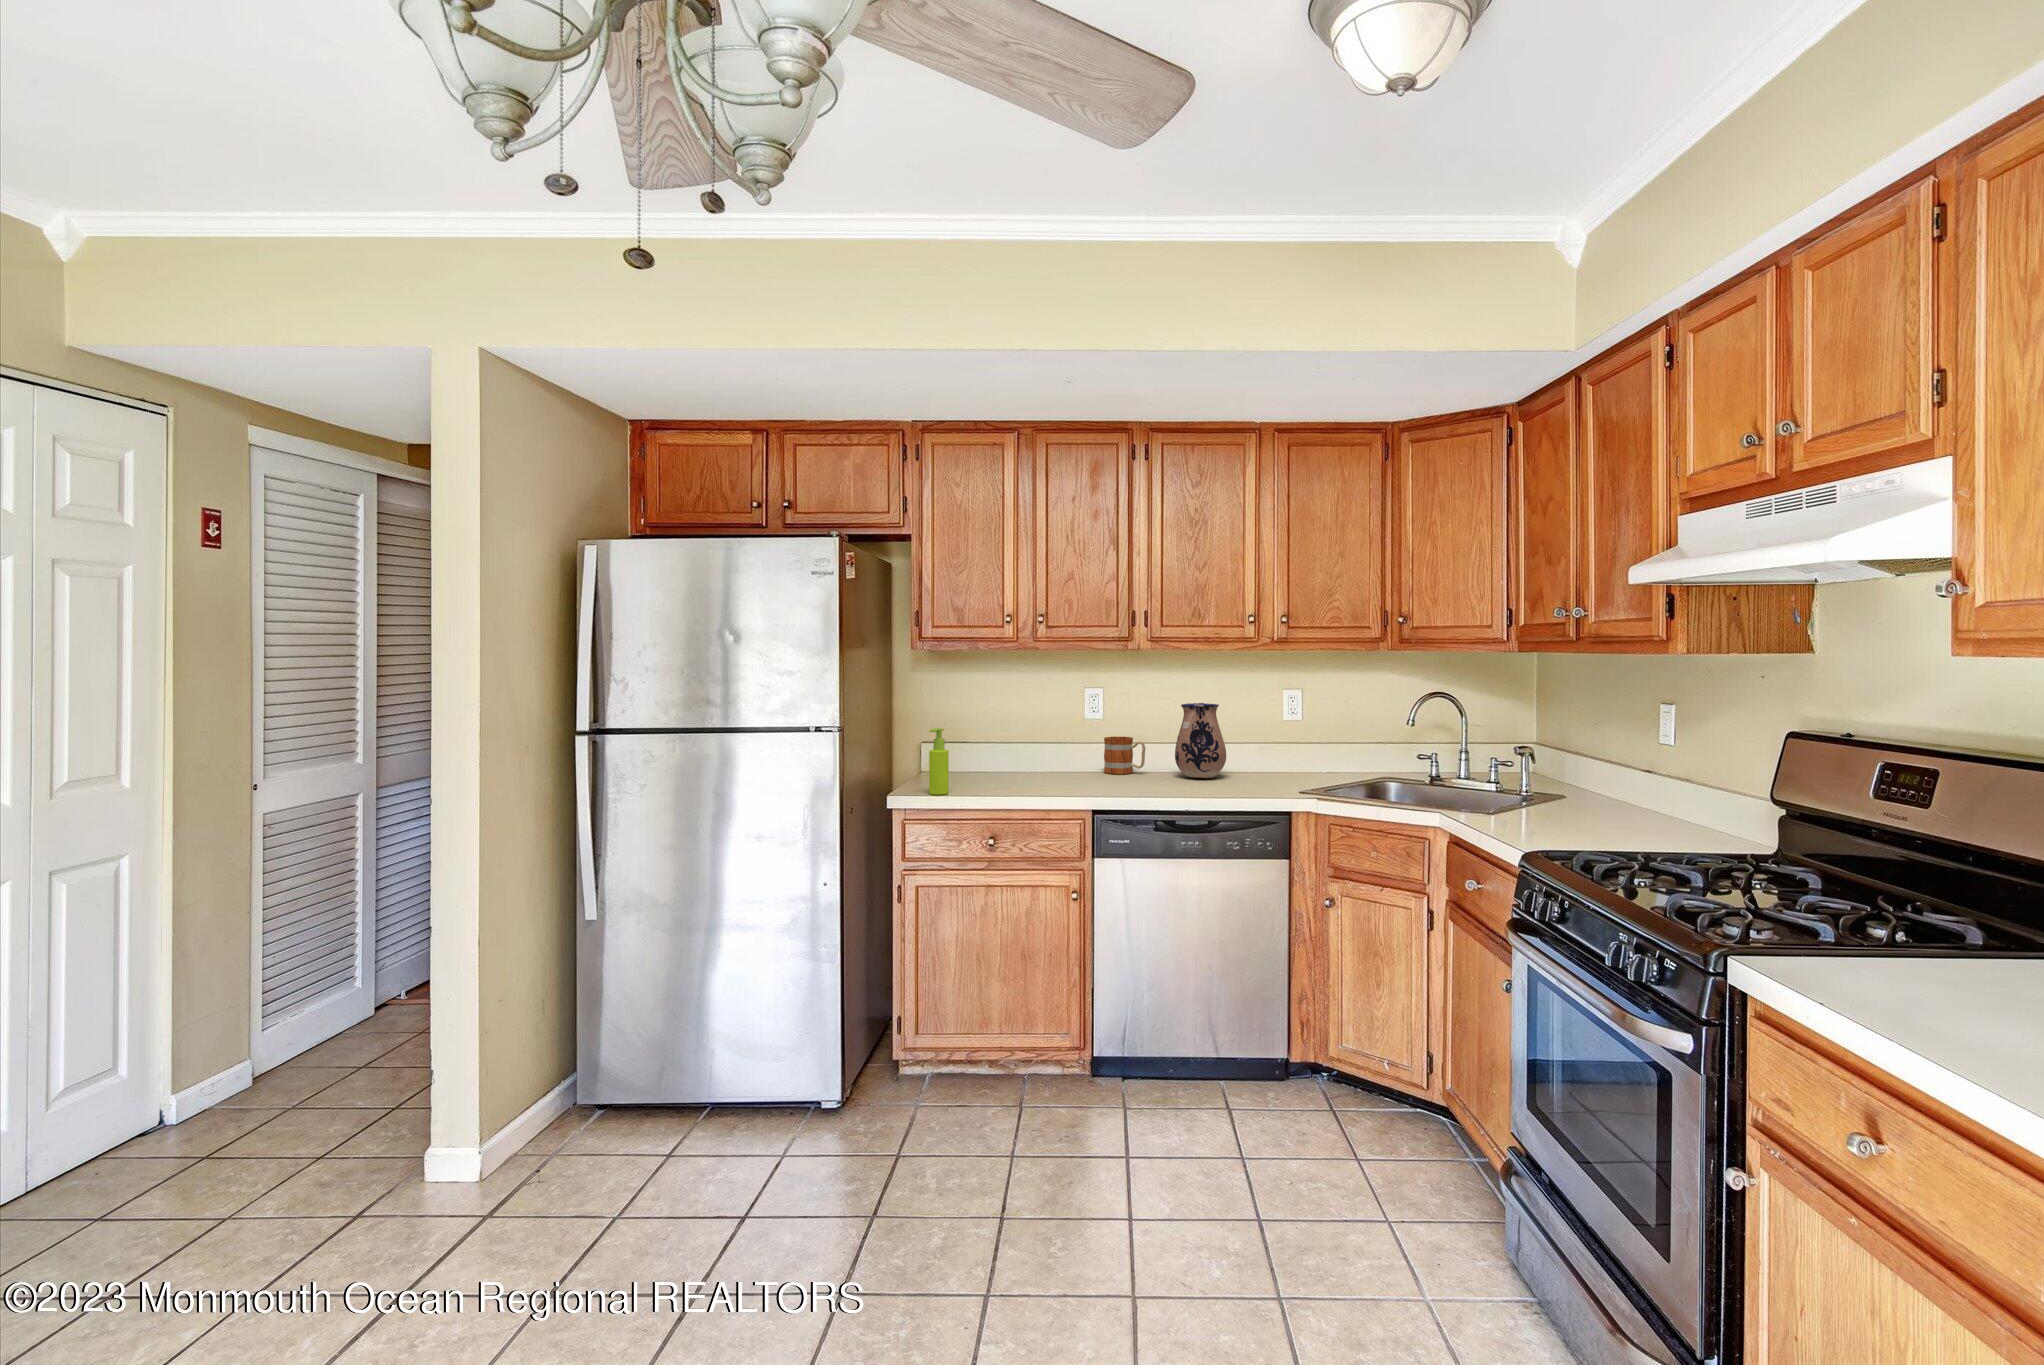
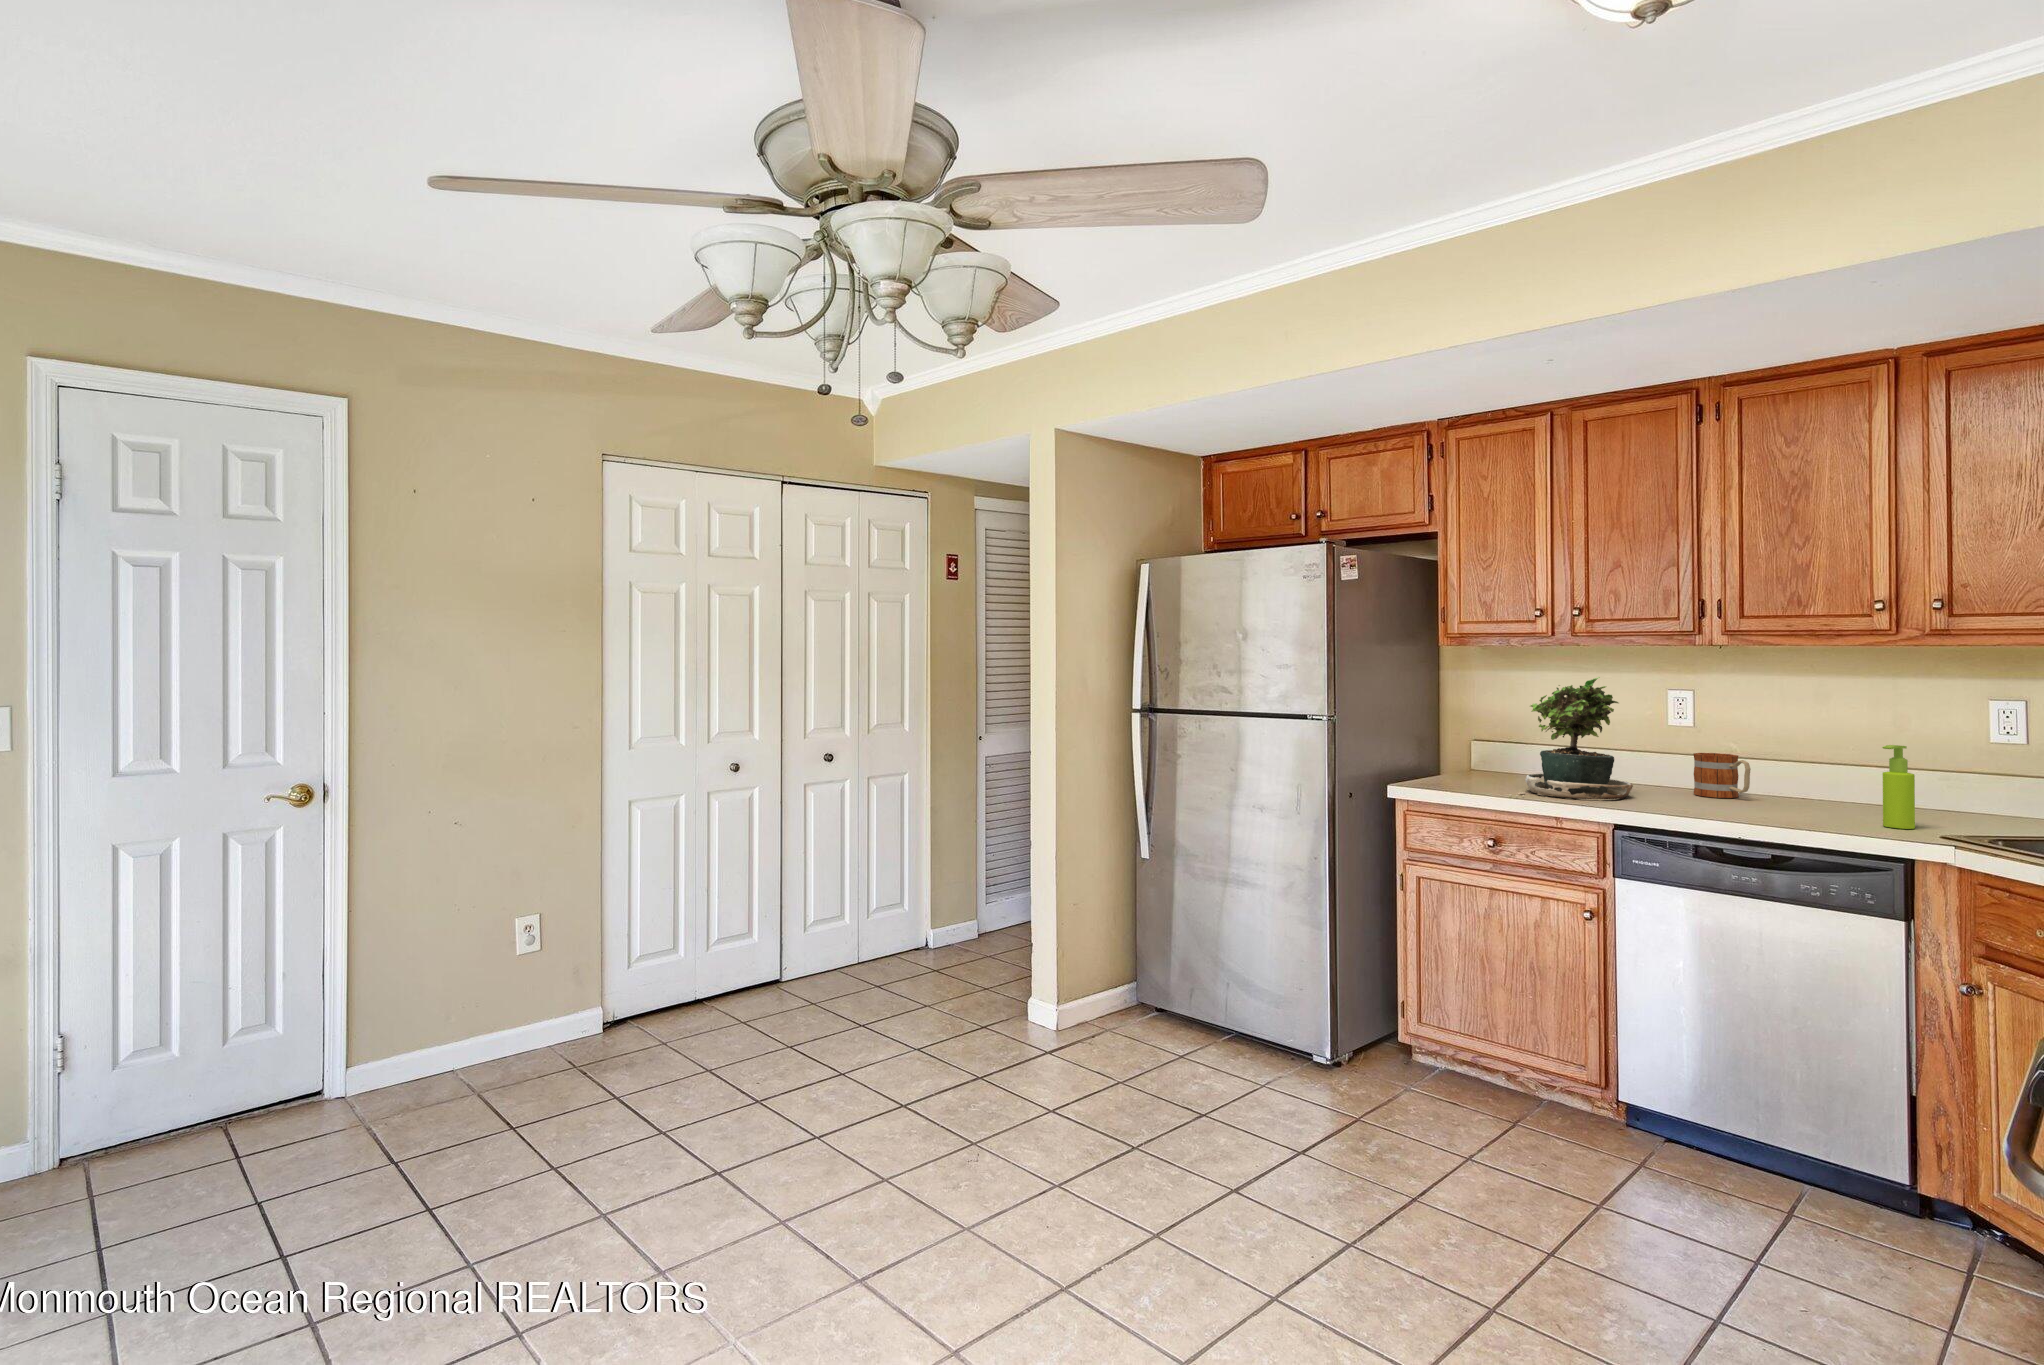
potted plant: none [991,677,1076,793] -> present [1516,677,1633,799]
ceramic pitcher: present [1175,703,1226,778] -> none [1788,716,1872,813]
soap dispenser: present [929,728,949,795] -> present [1882,745,1915,829]

